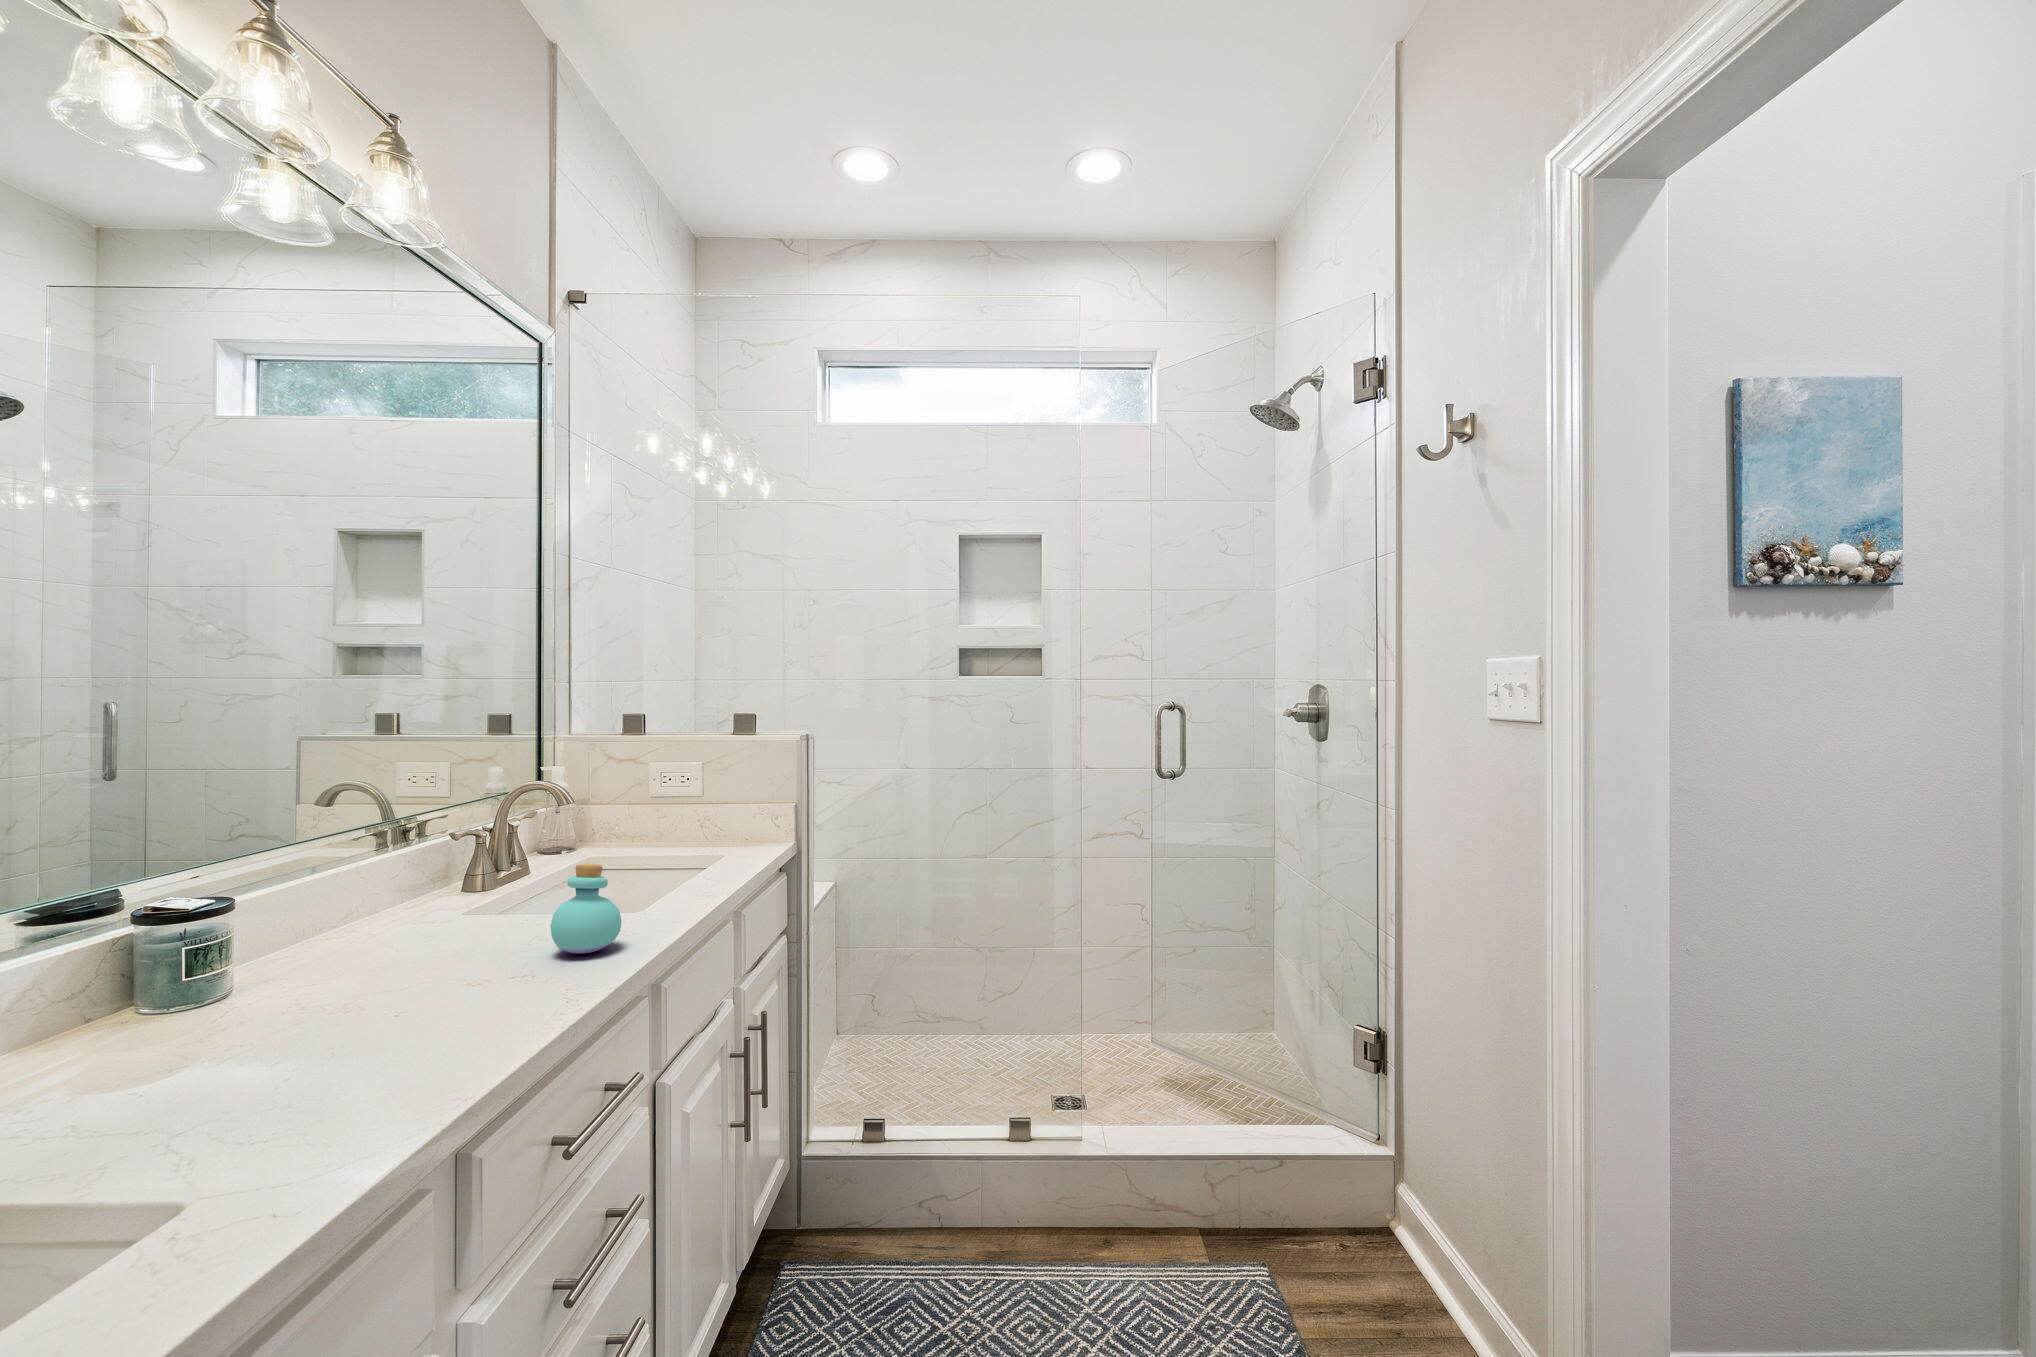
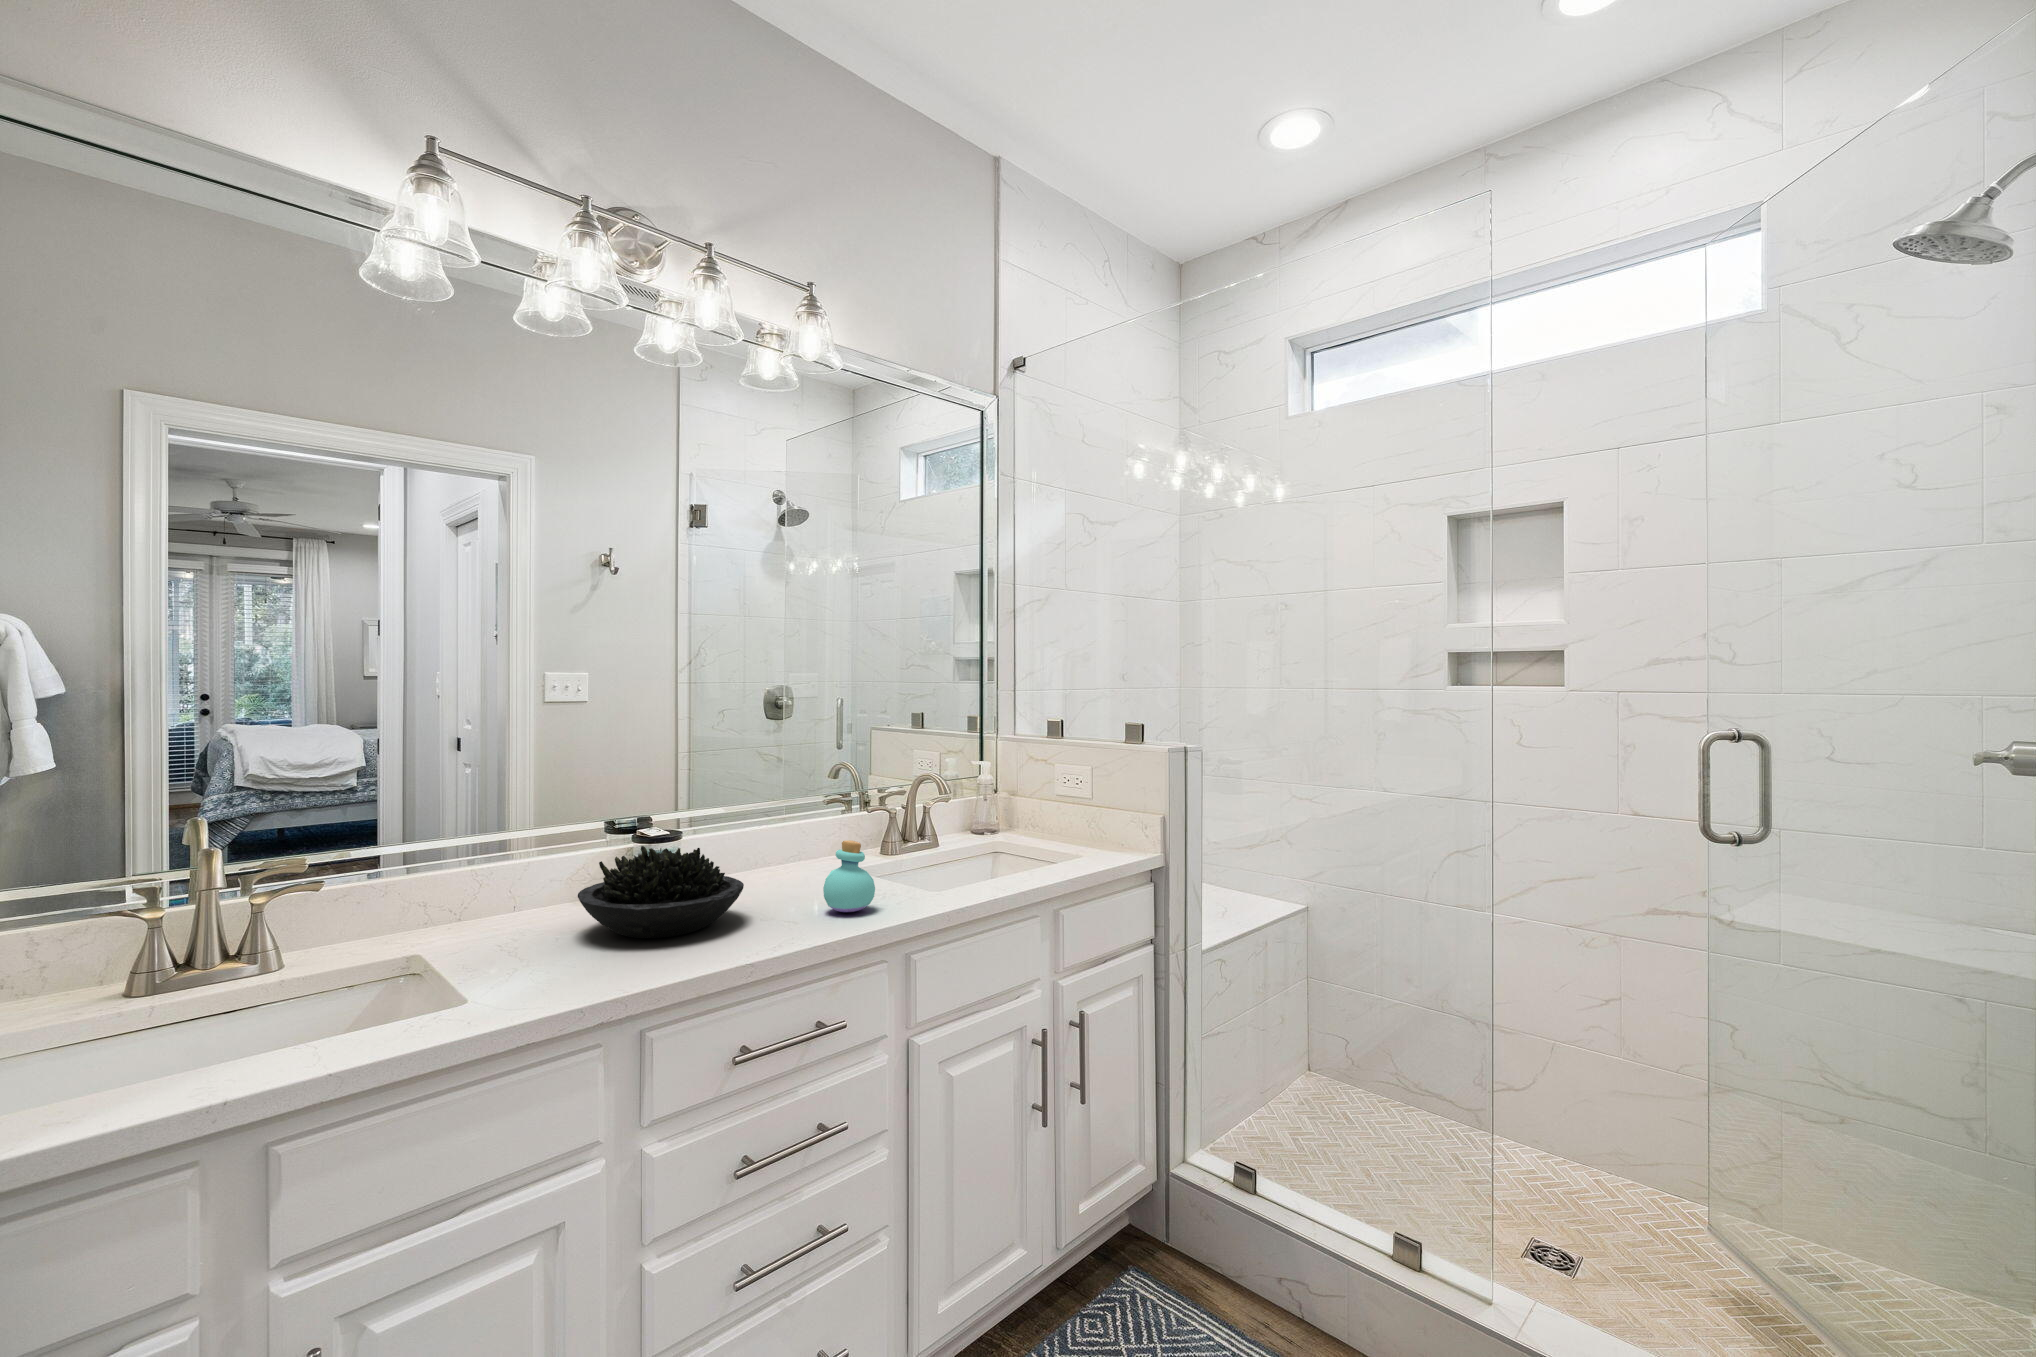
succulent plant: none [184,901,478,1054] -> present [578,846,744,938]

